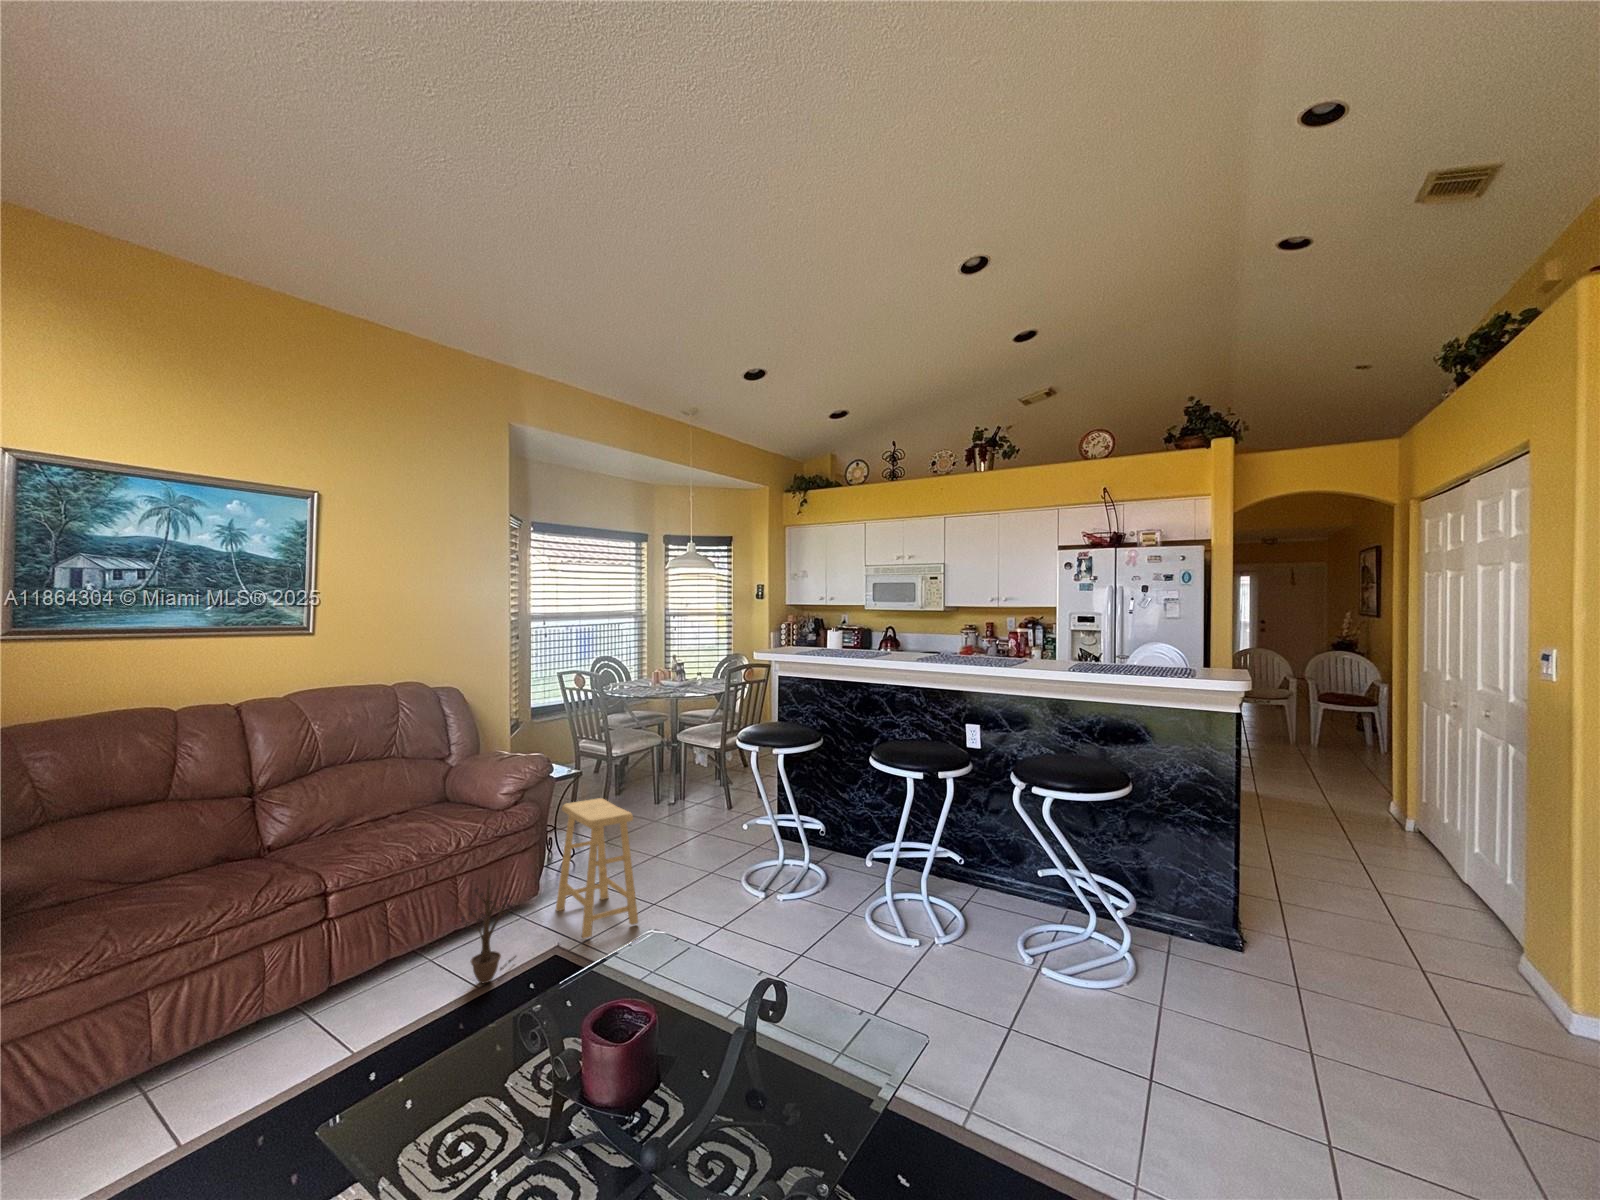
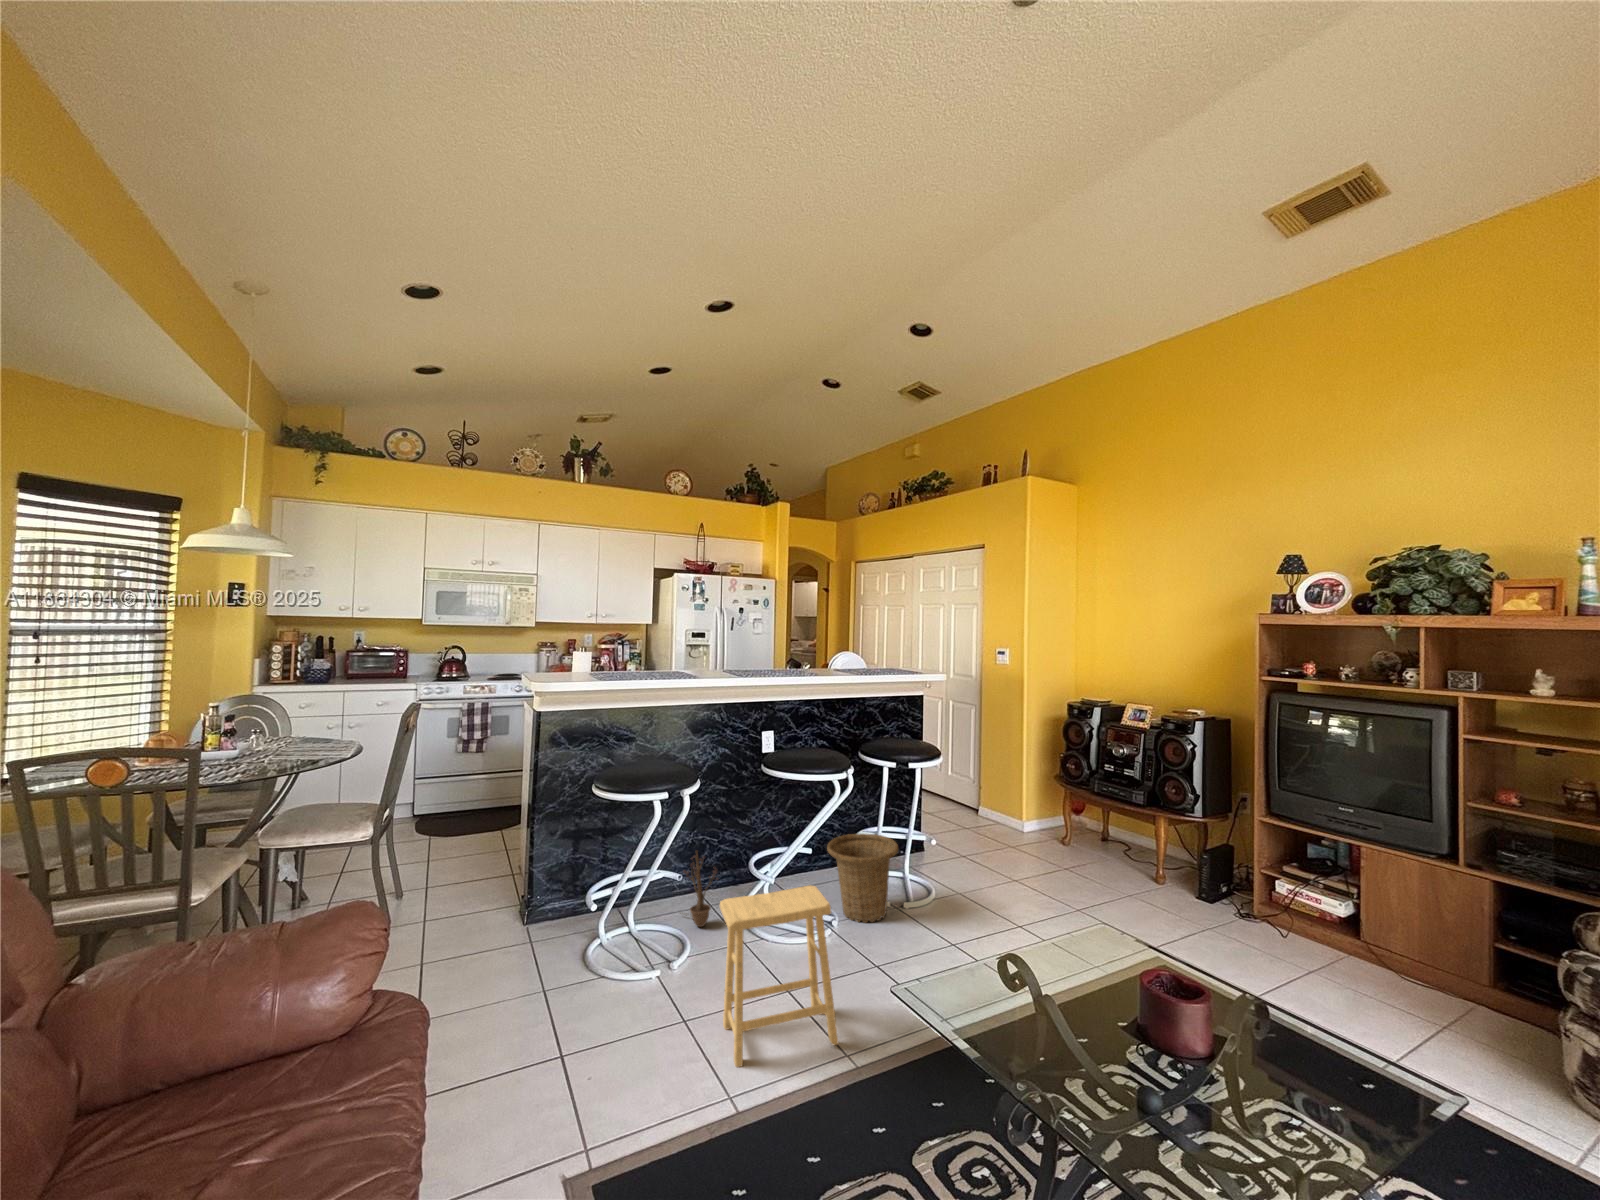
basket: none [794,833,876,935] -> present [827,833,898,923]
decorative plant: present [461,879,516,983] -> present [680,851,718,927]

